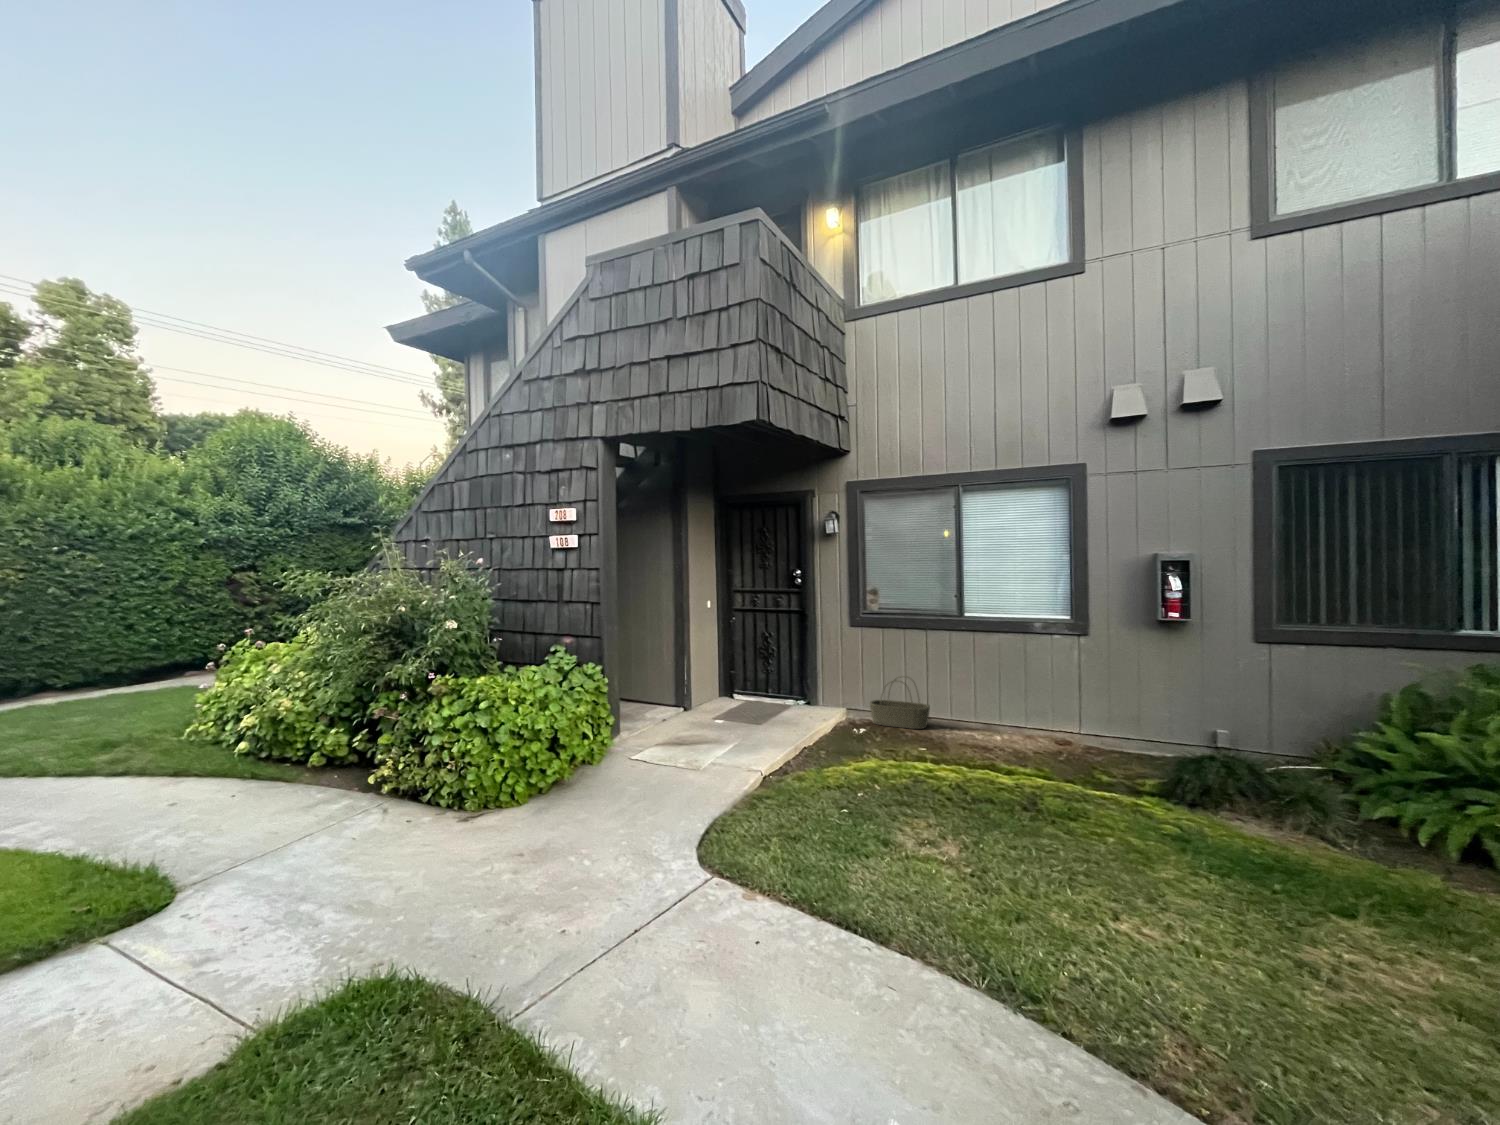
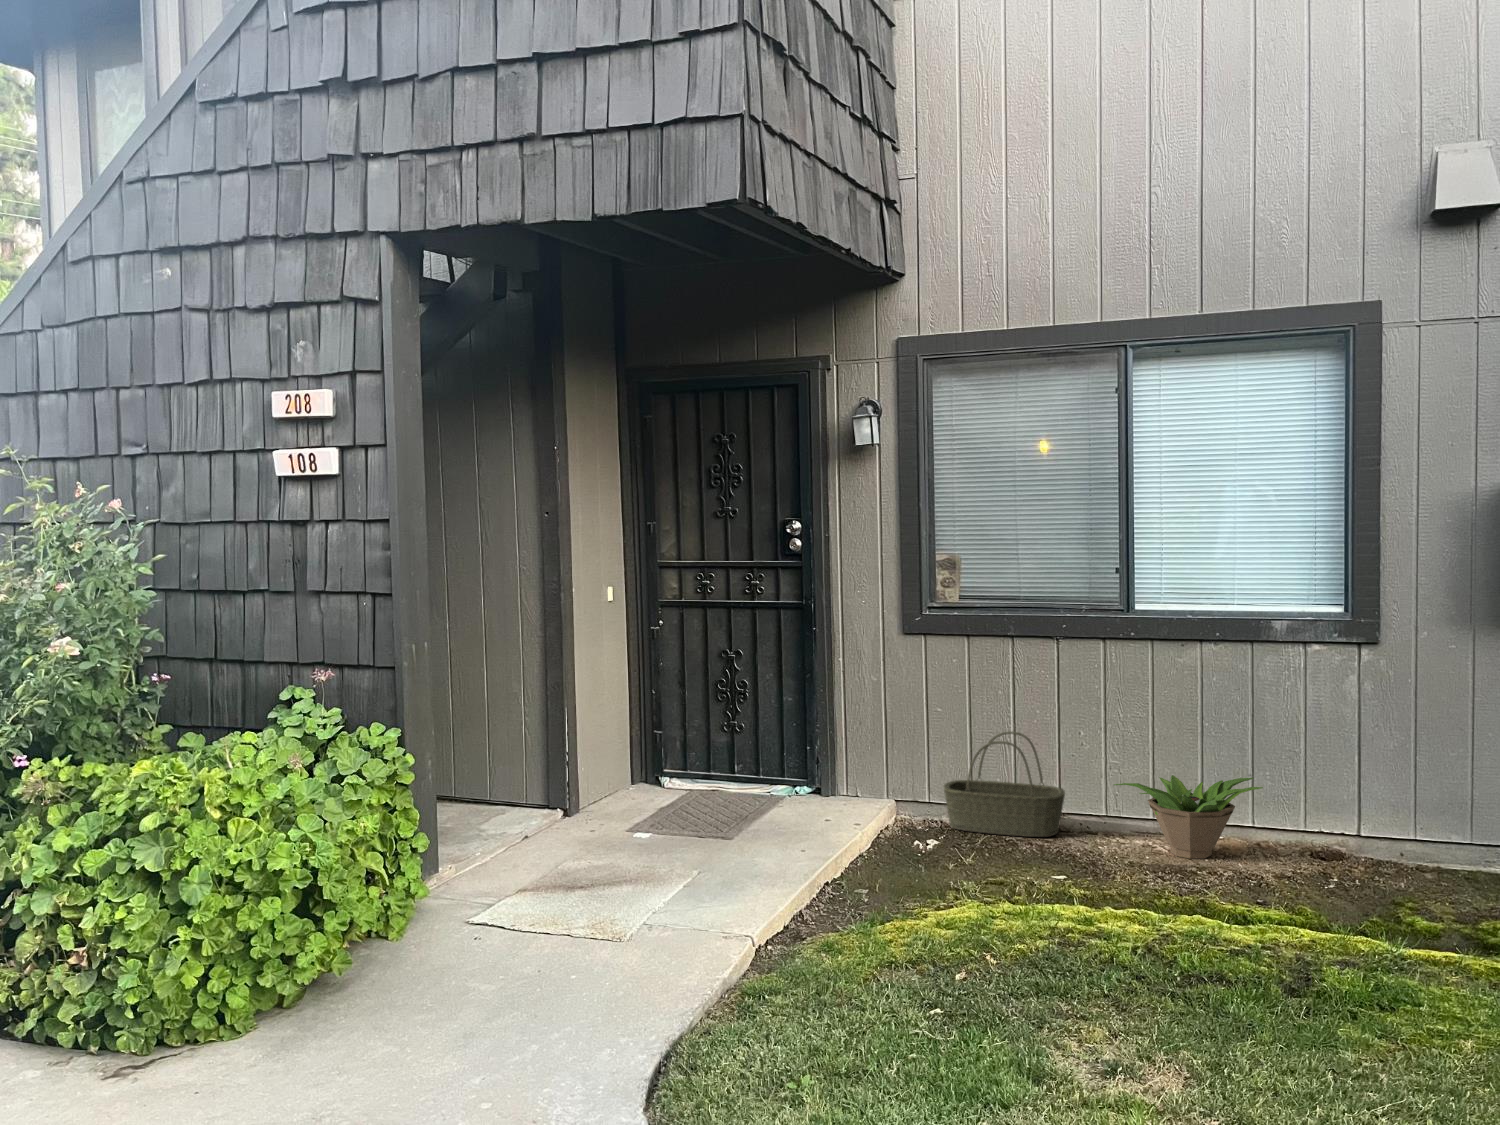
decorative plant: none [953,699,1027,742] -> present [1114,775,1263,859]

